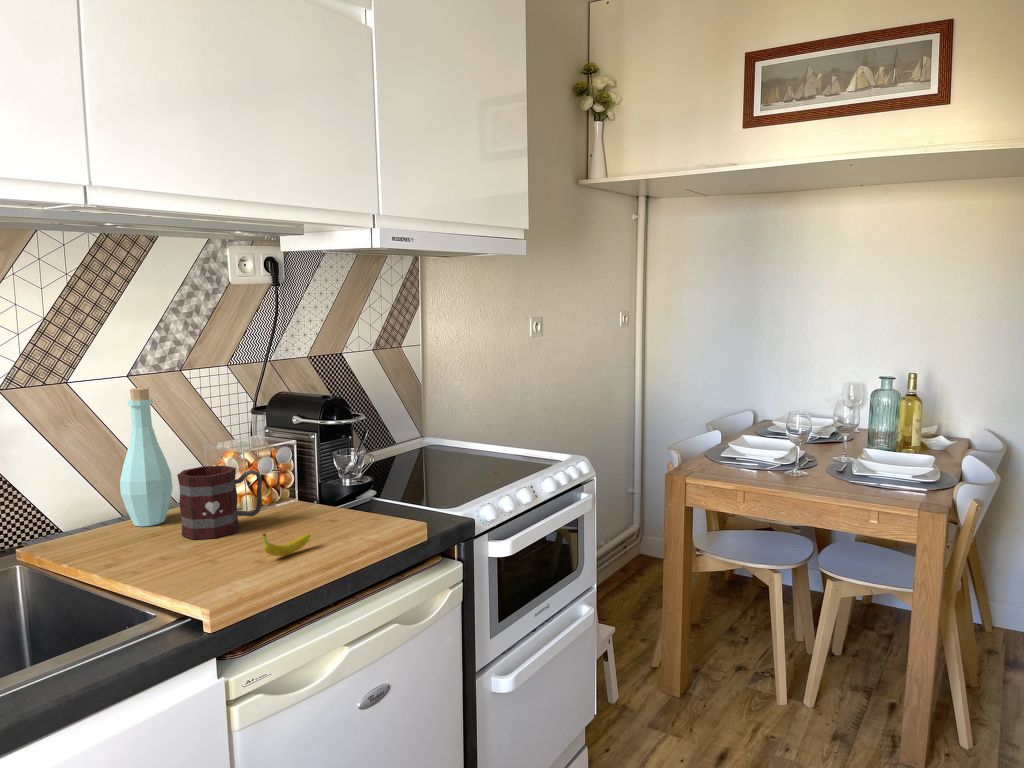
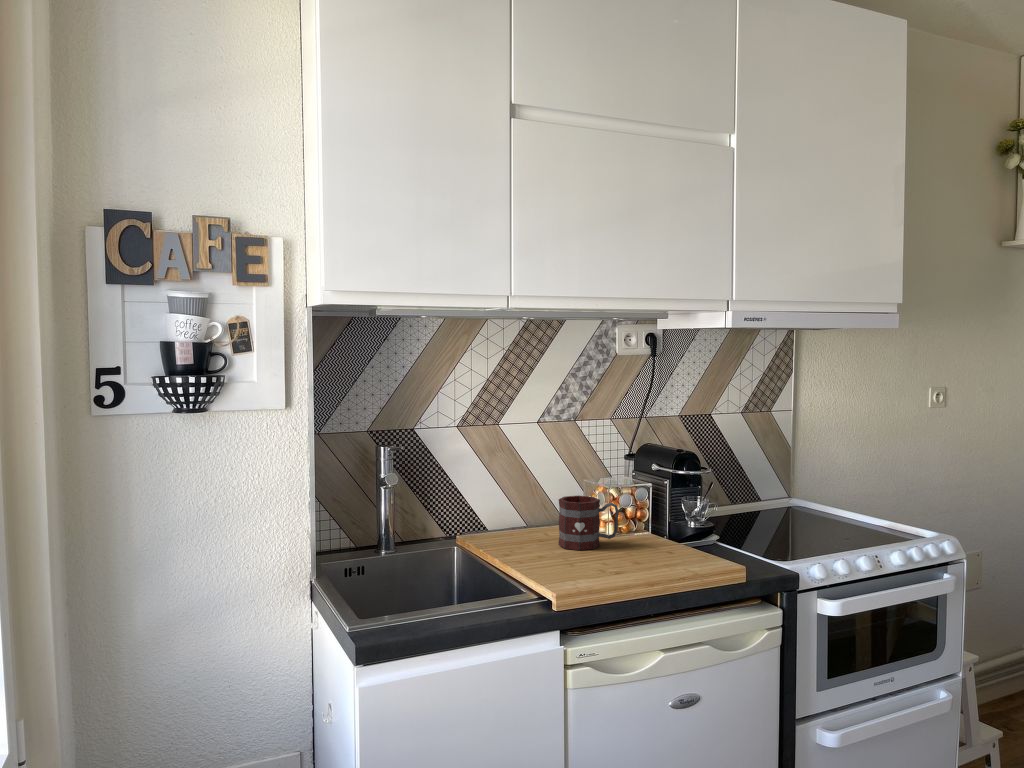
bottle: present [120,388,173,526] -> none [524,433,559,535]
fruit: present [263,534,310,556] -> none [605,550,643,570]

